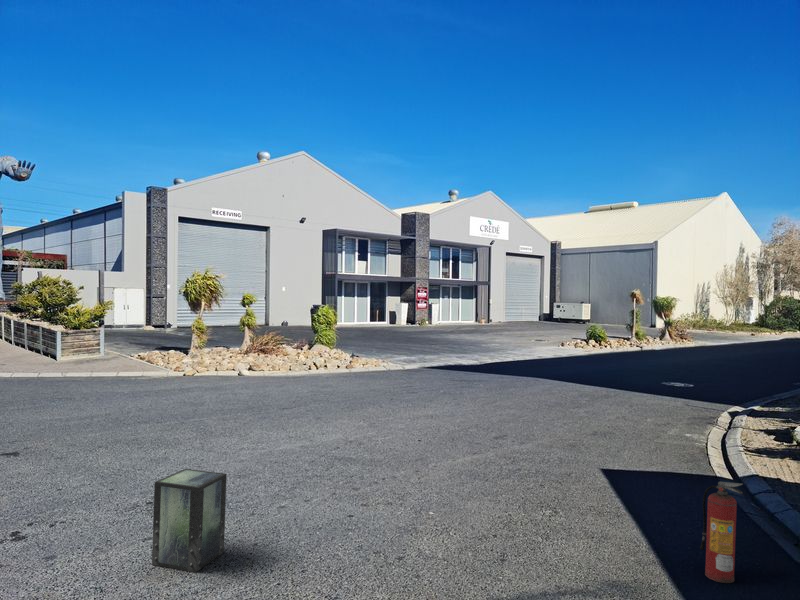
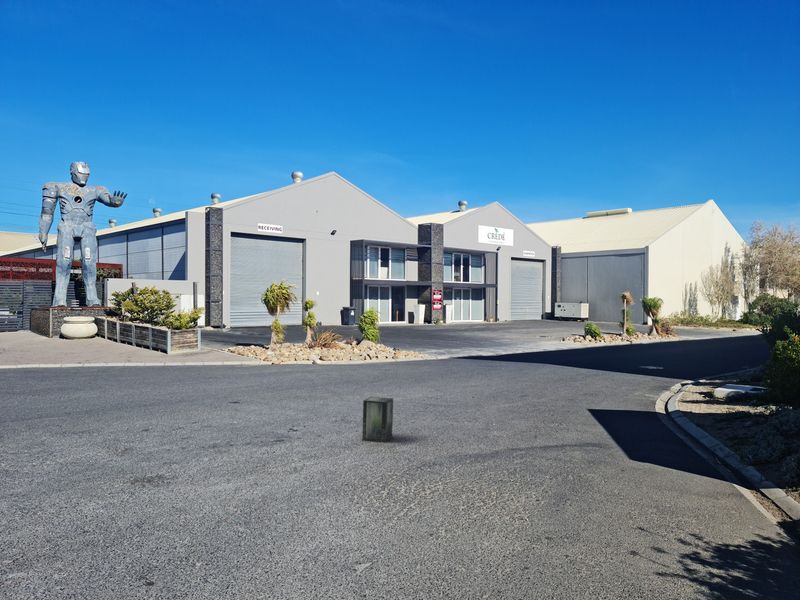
fire extinguisher: present [700,482,742,583] -> none [627,399,646,447]

